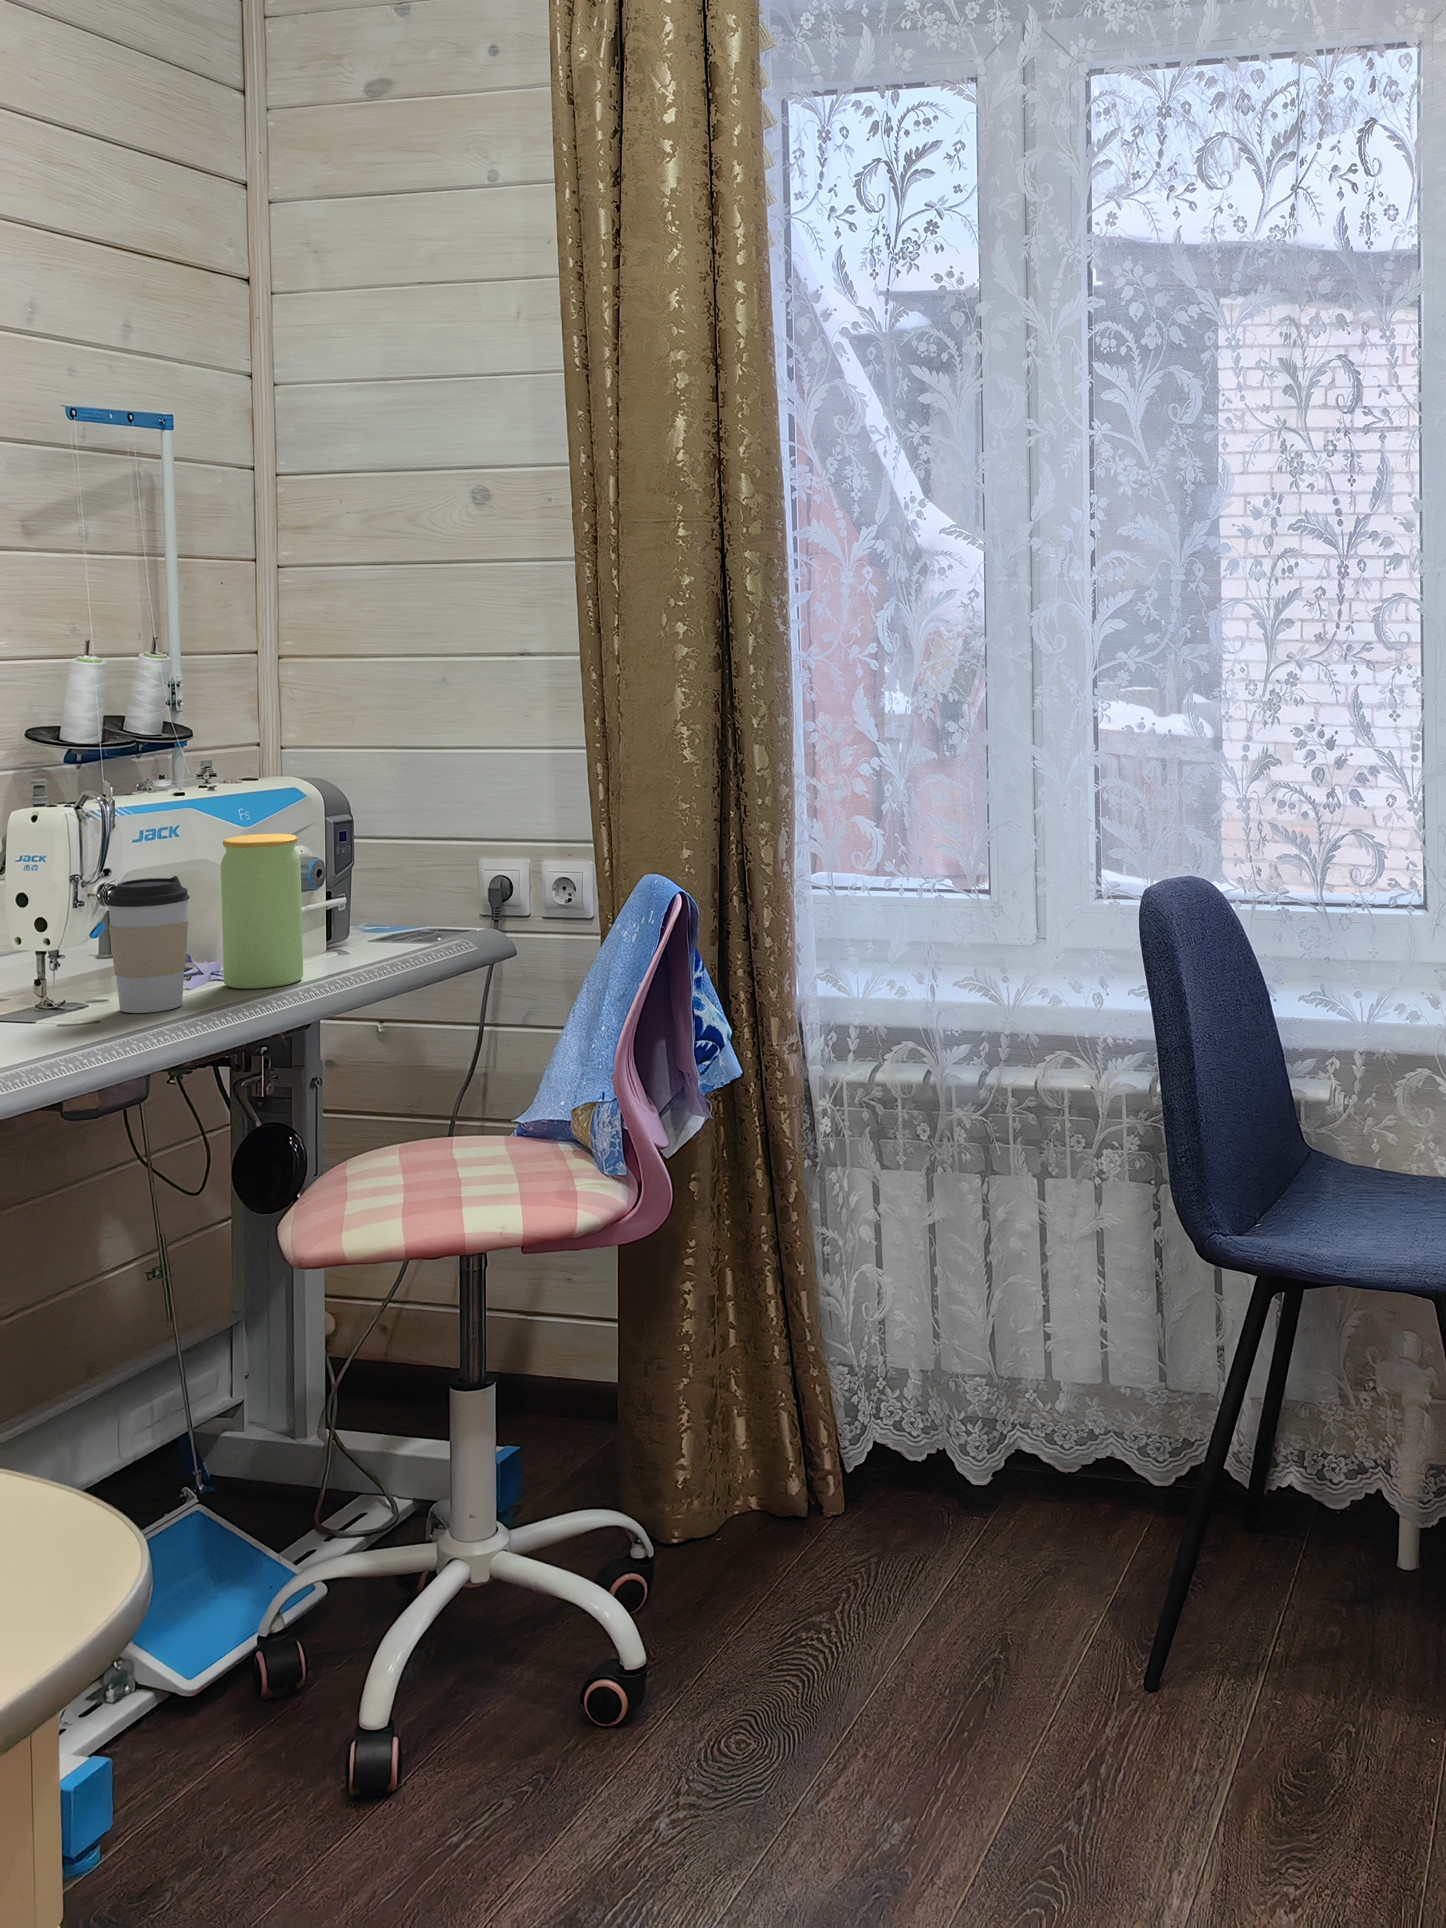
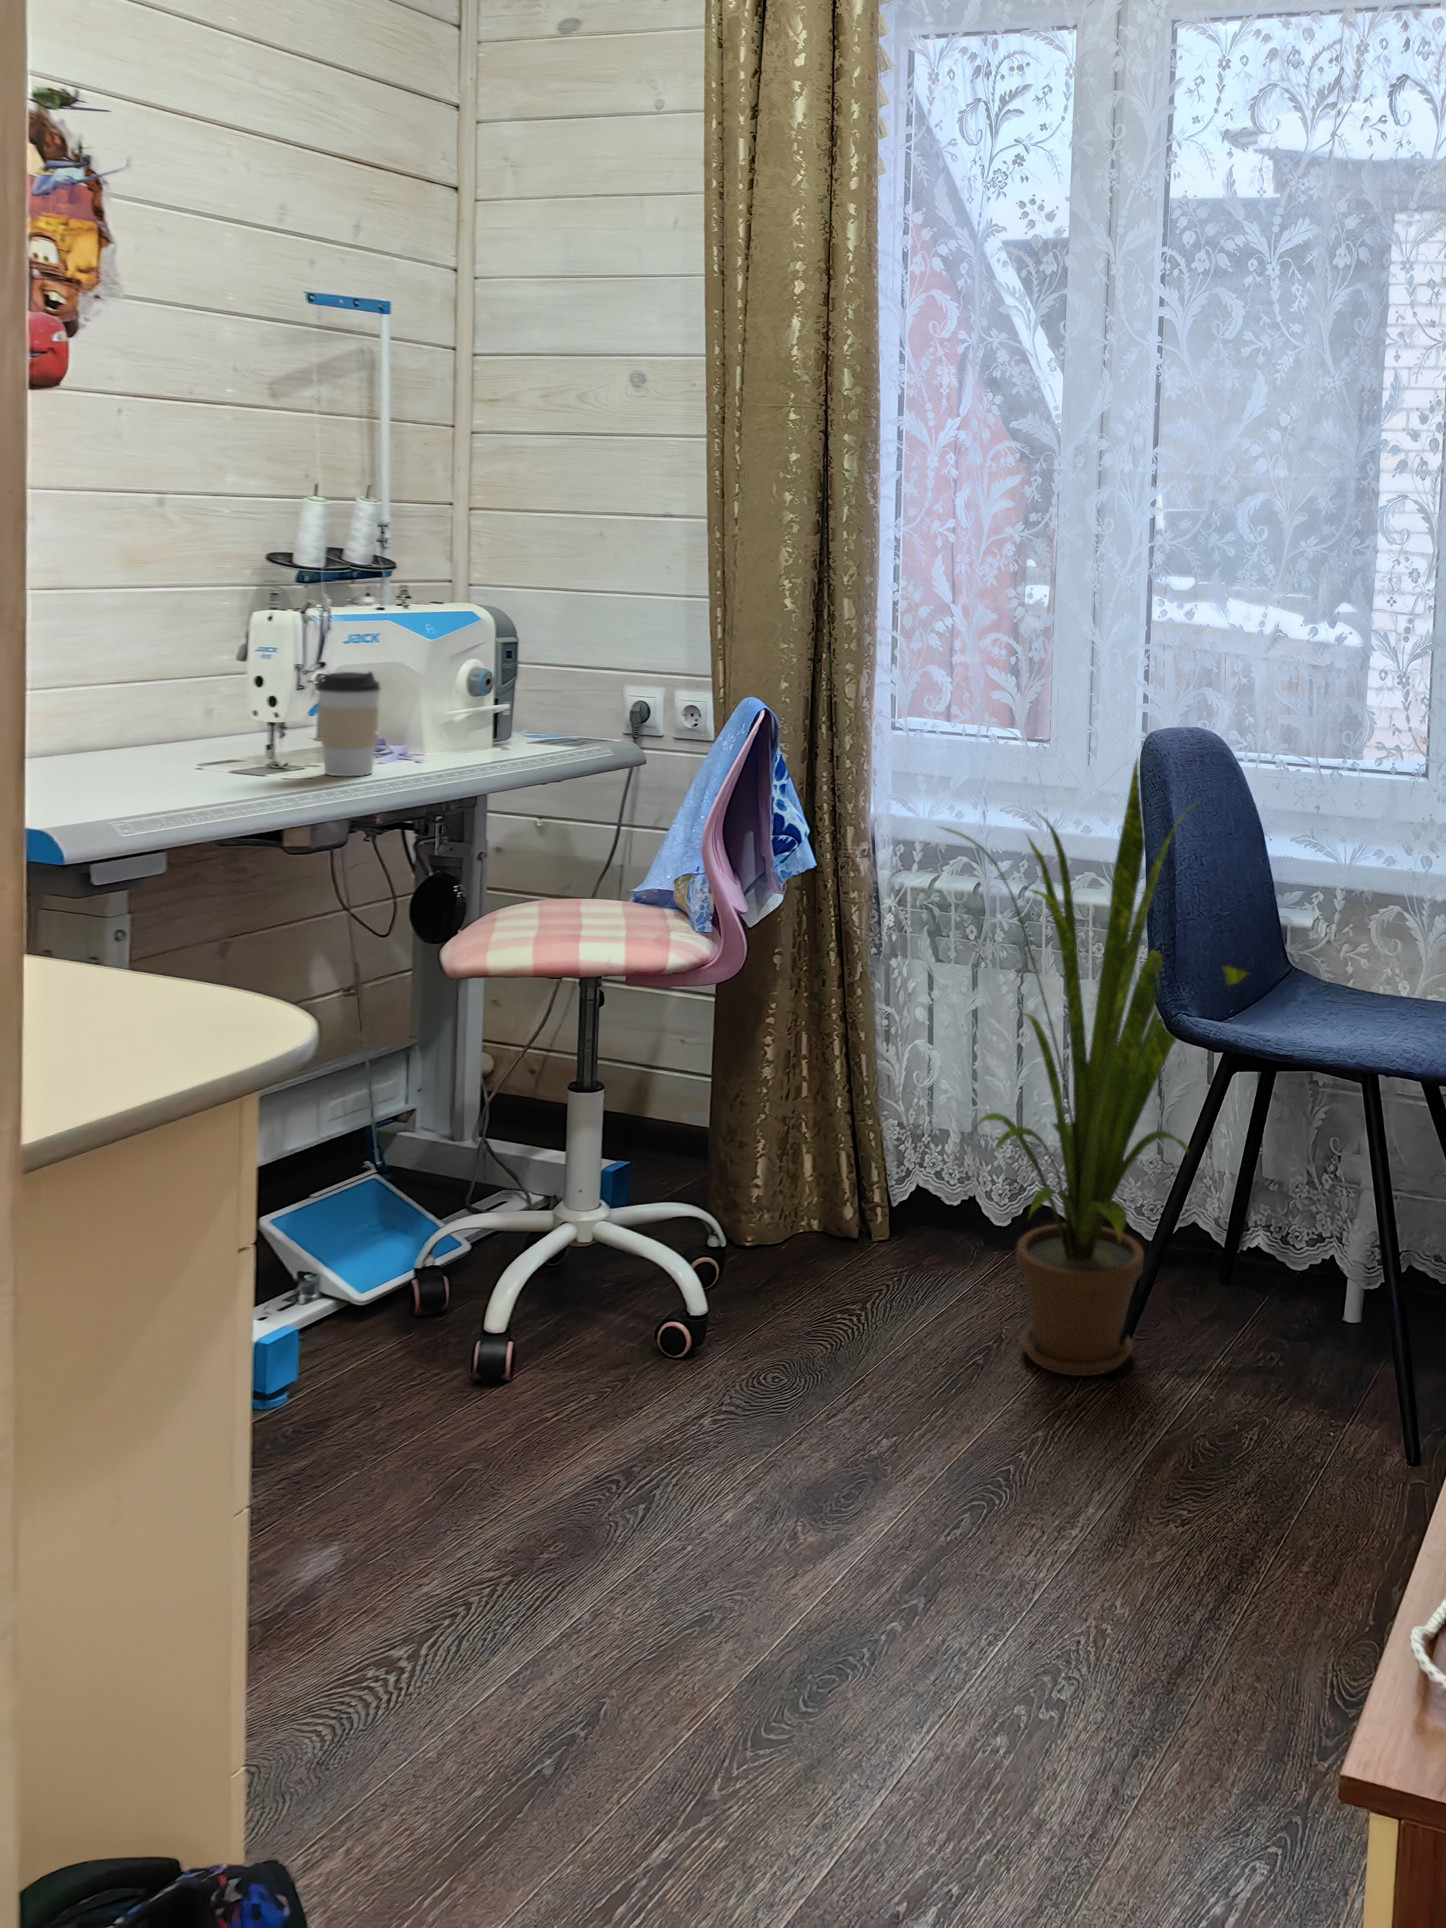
jar: present [221,834,303,989] -> none [407,645,470,767]
house plant: none [888,892,1291,1687] -> present [945,760,1255,1376]

